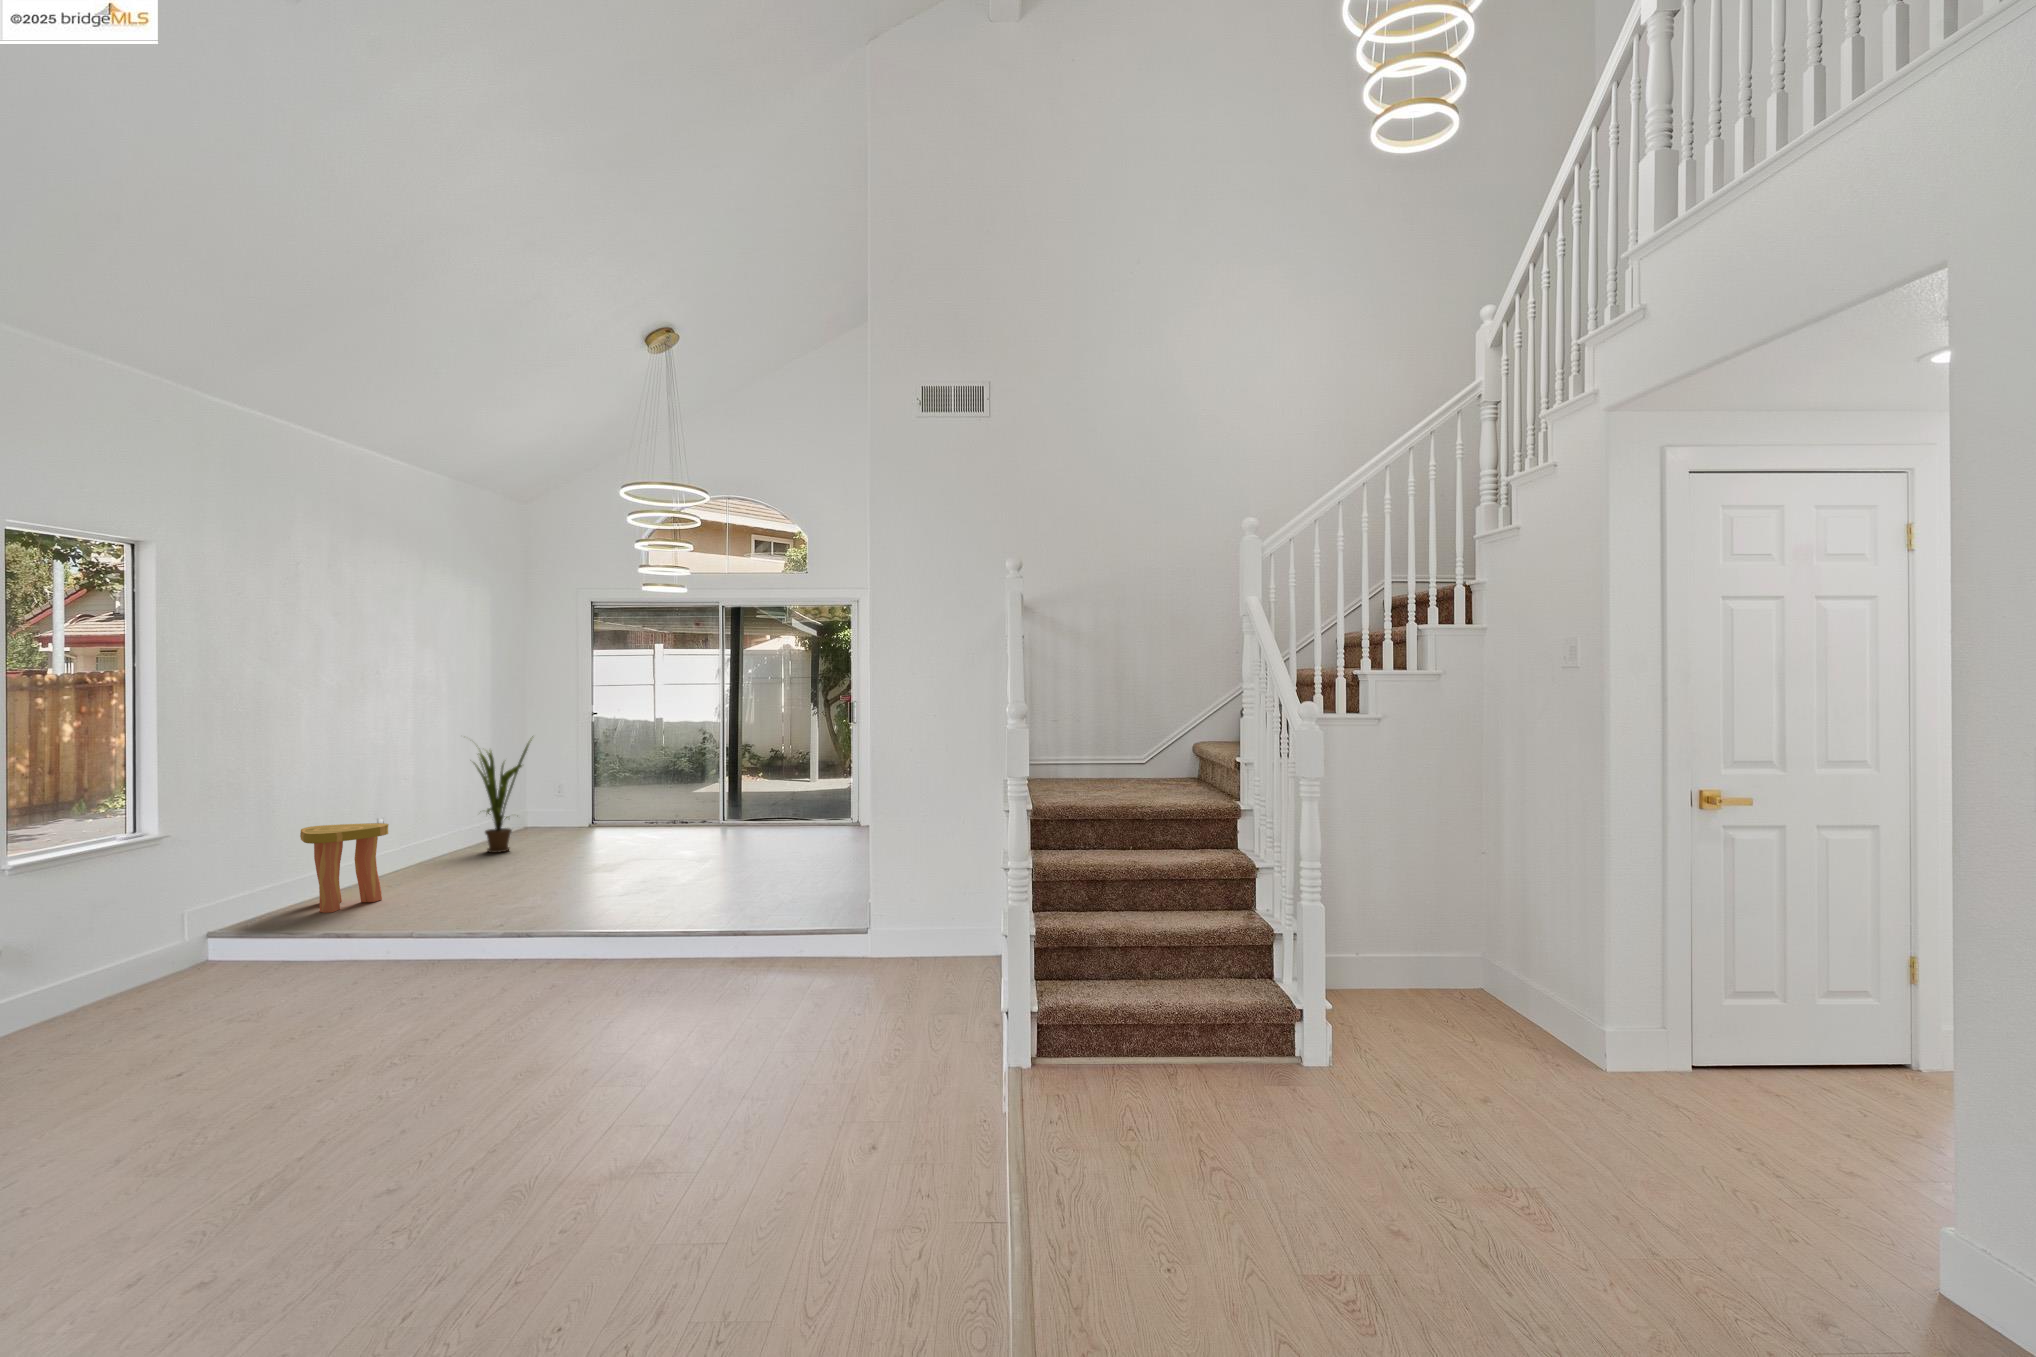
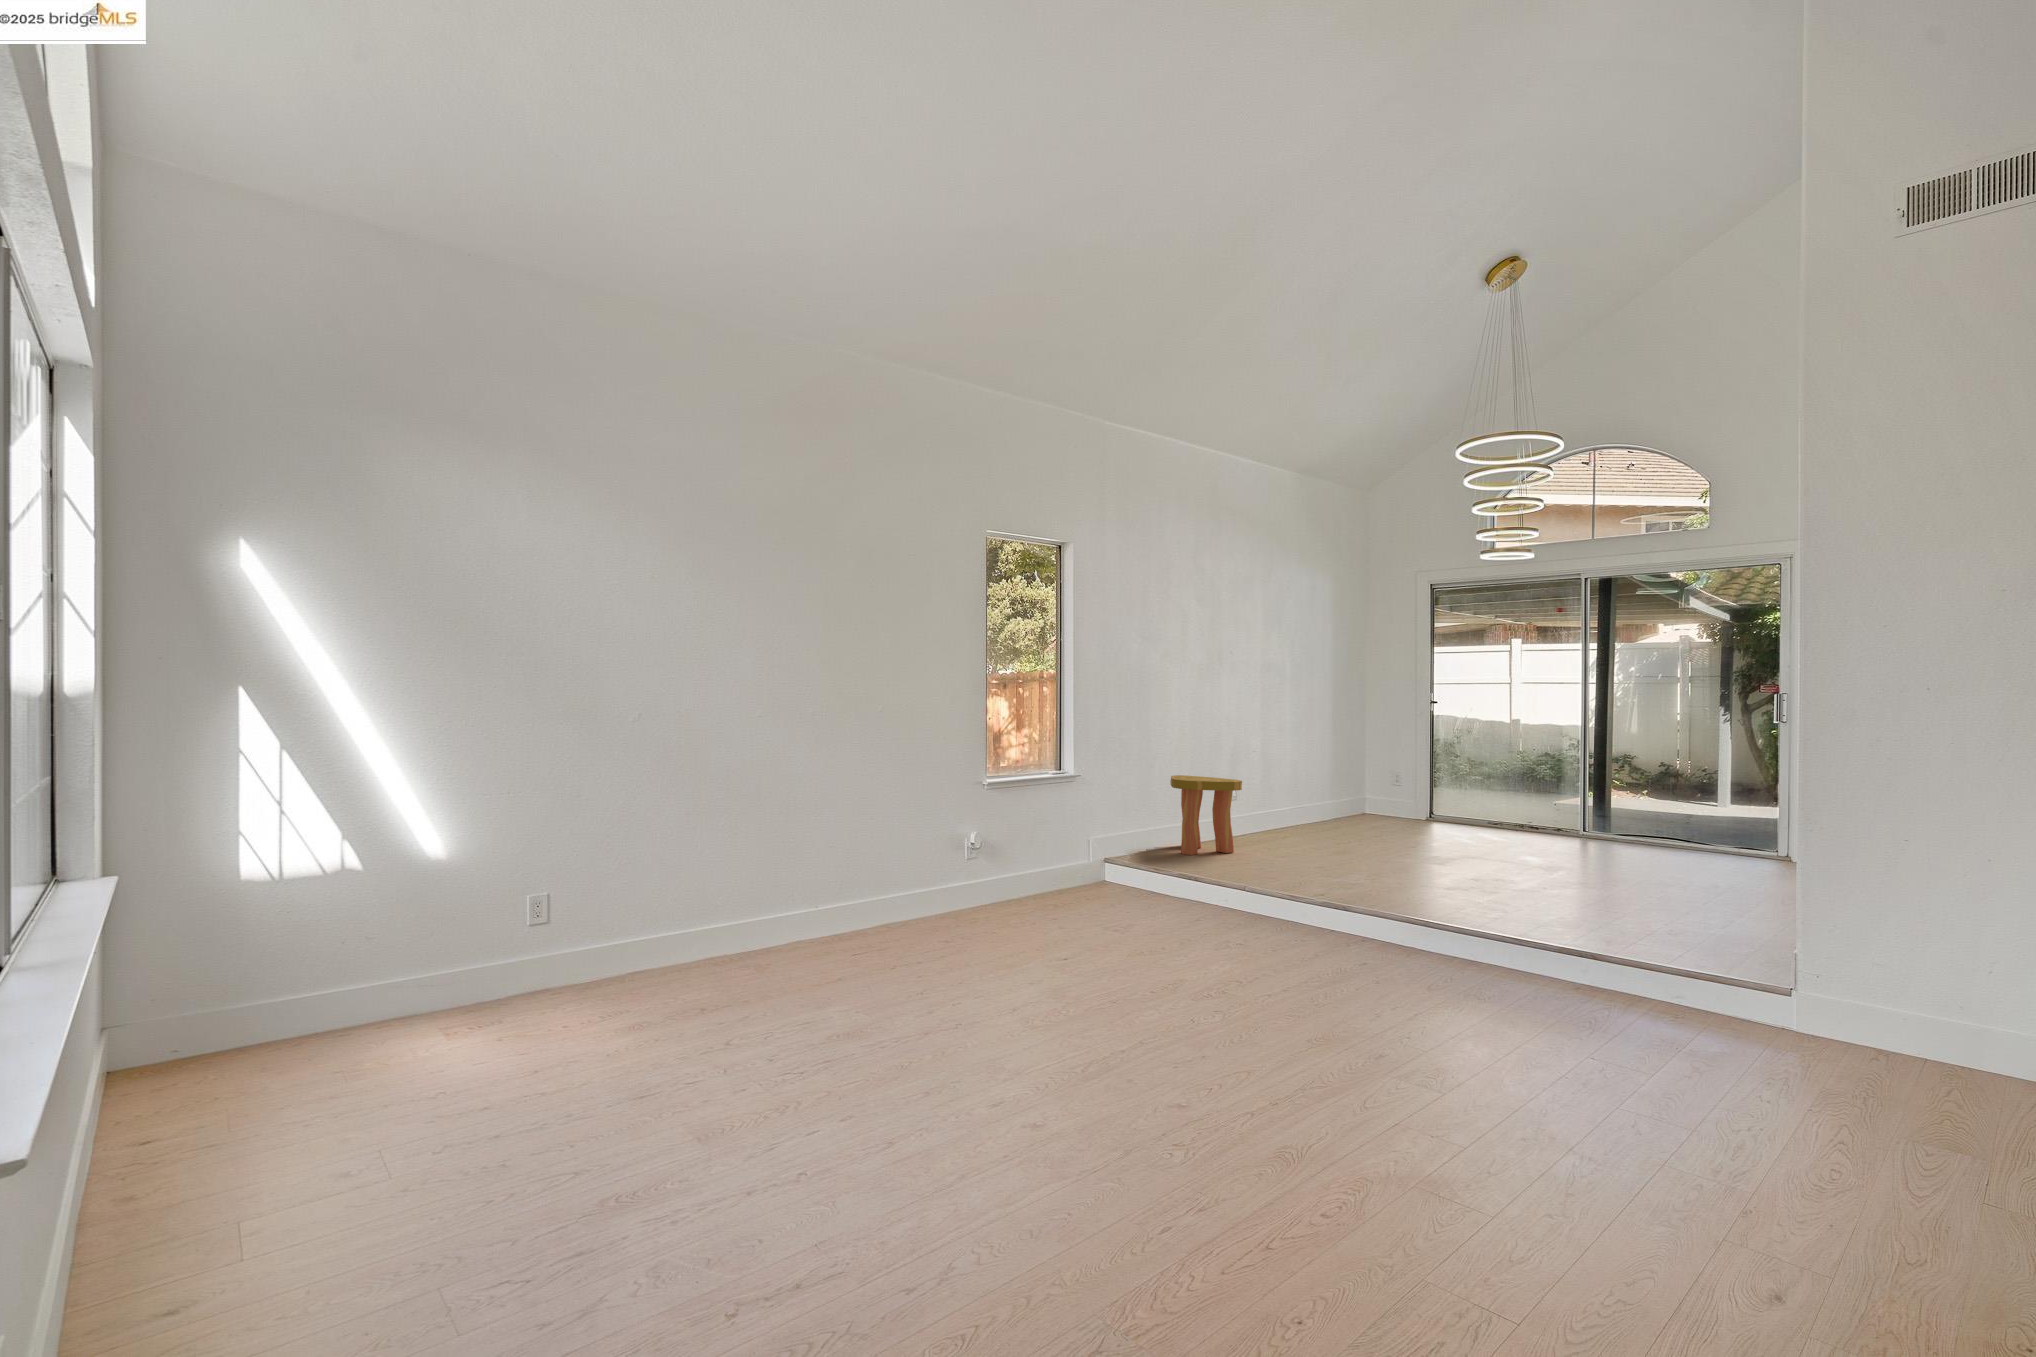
house plant: present [474,736,533,853] -> none [1311,716,1382,831]

